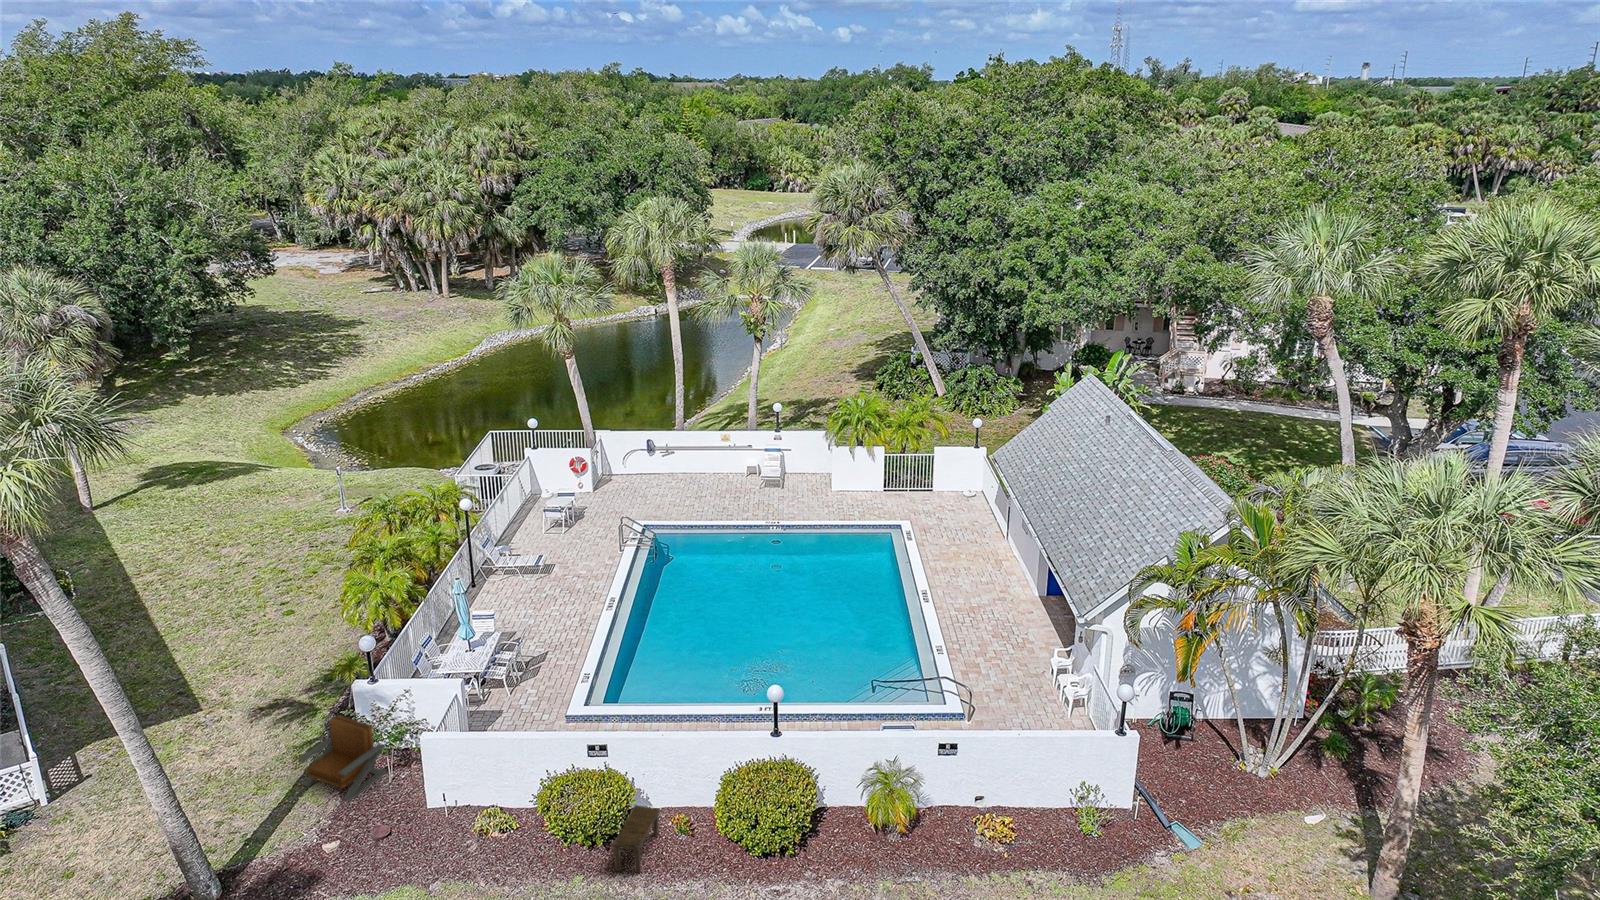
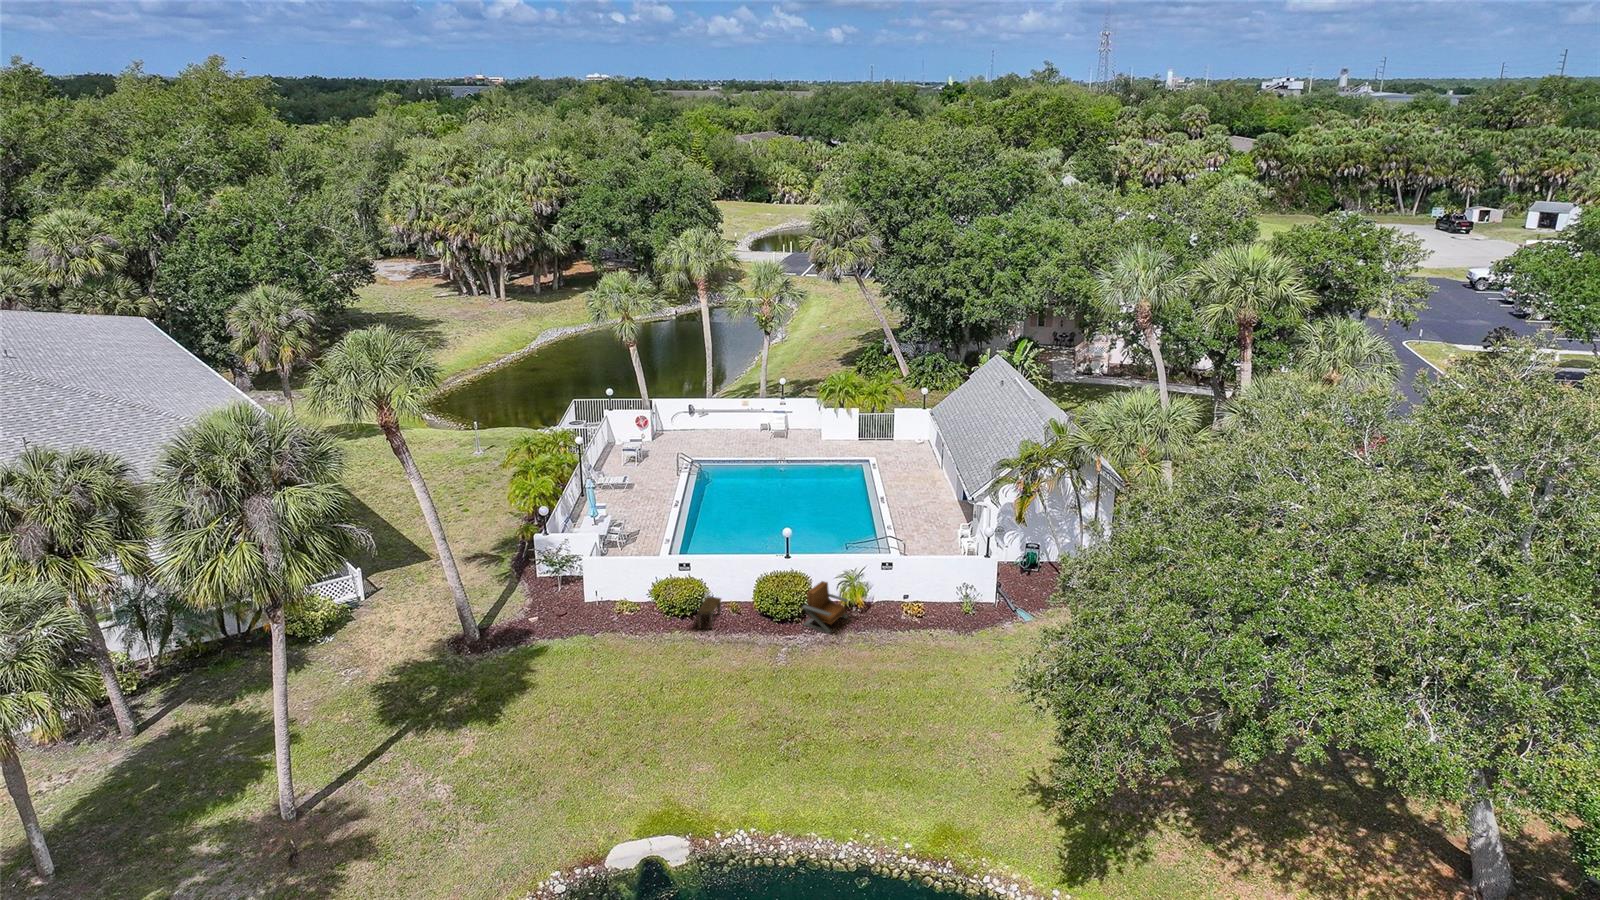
lounge chair: present [299,715,387,801] -> present [802,581,848,633]

